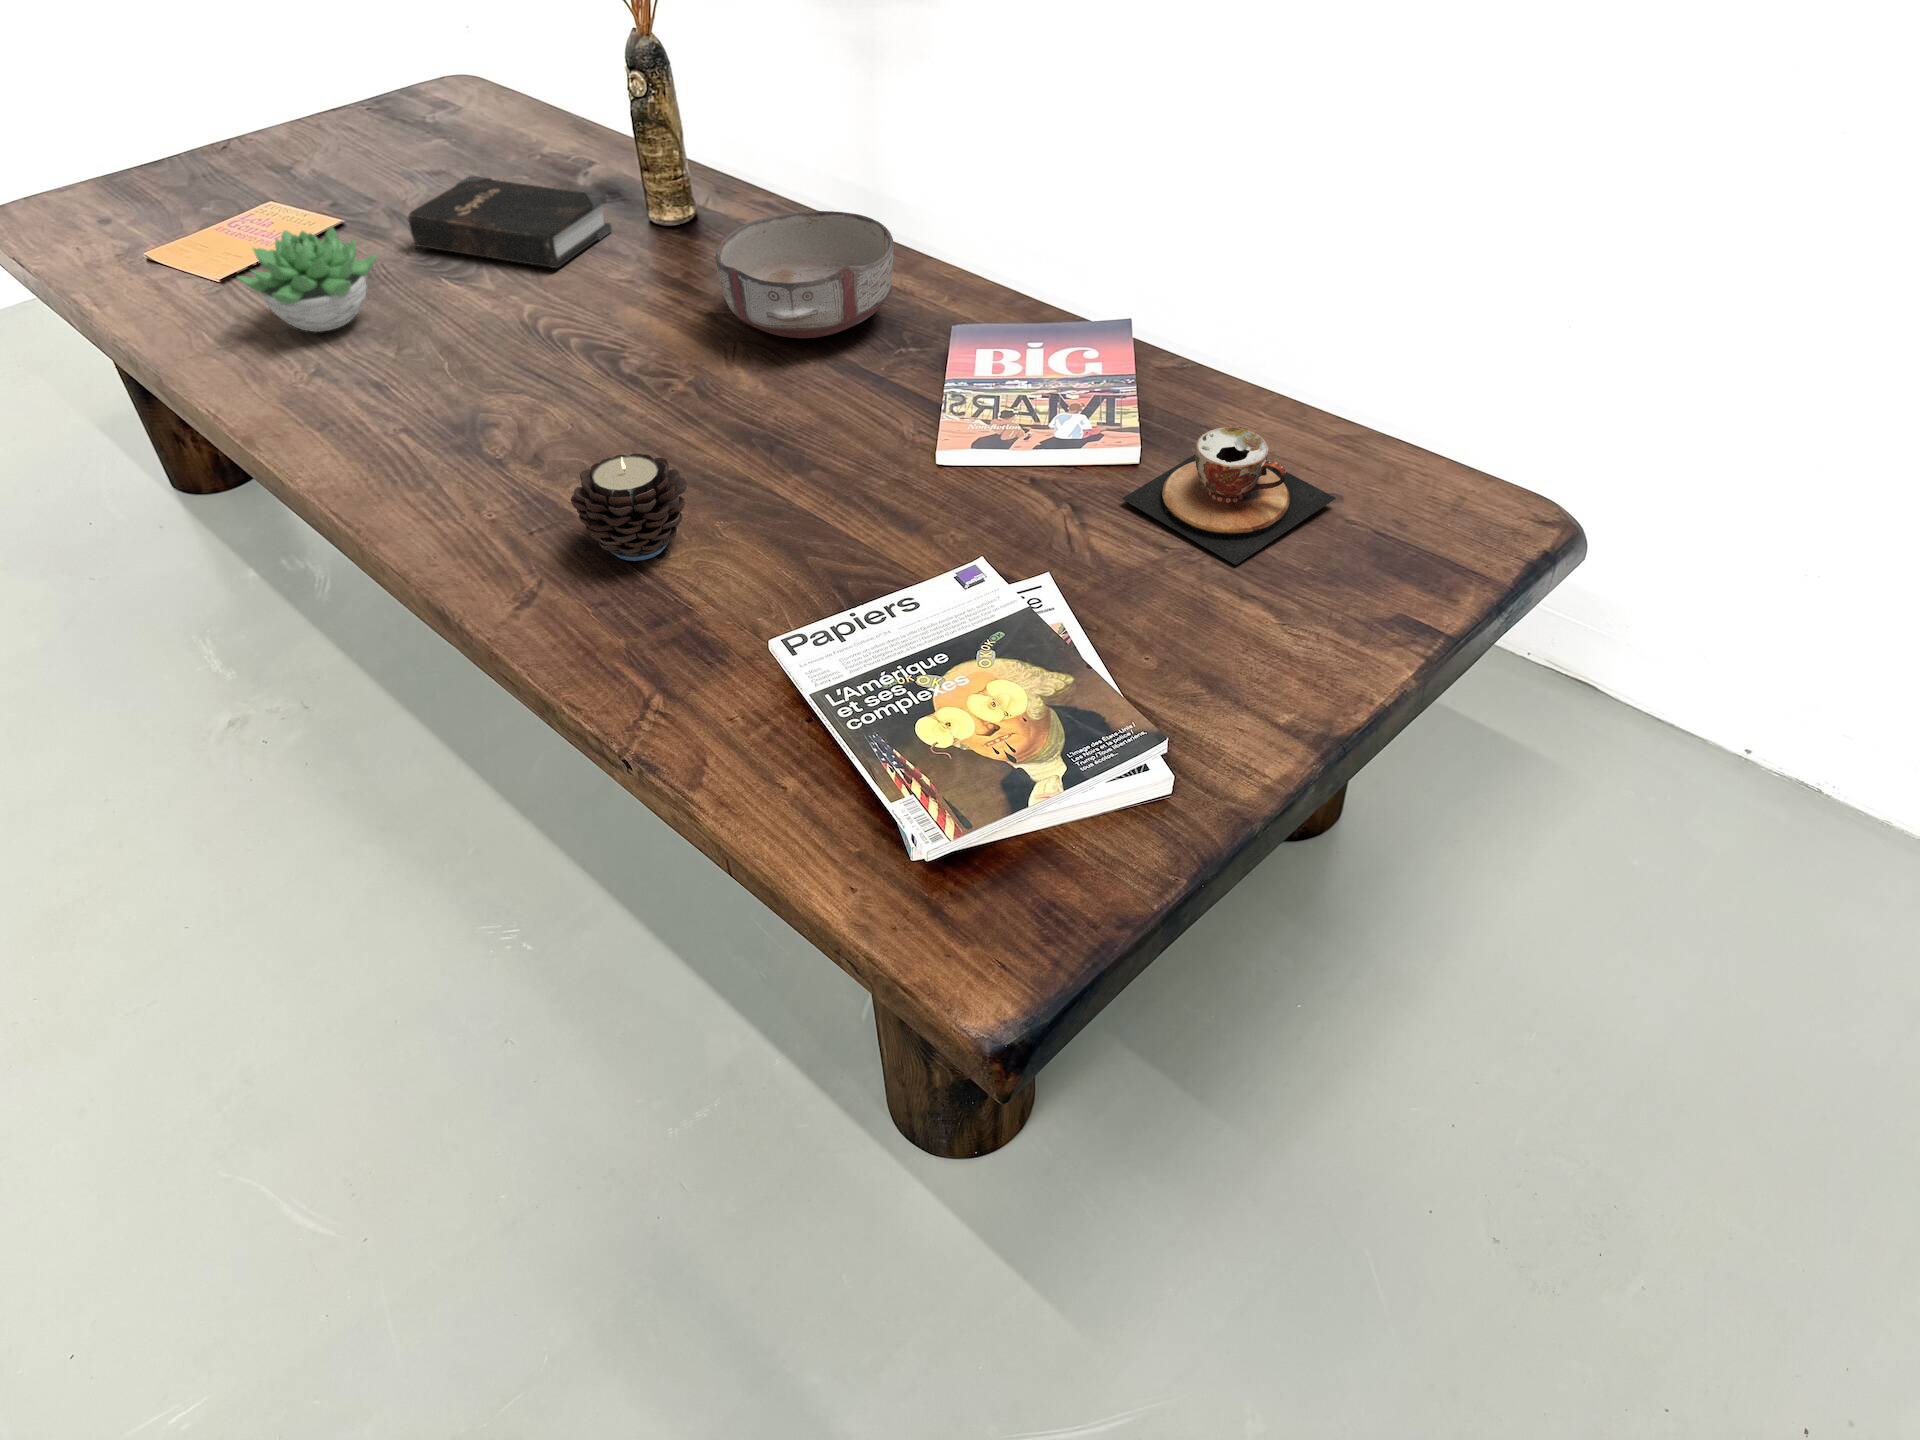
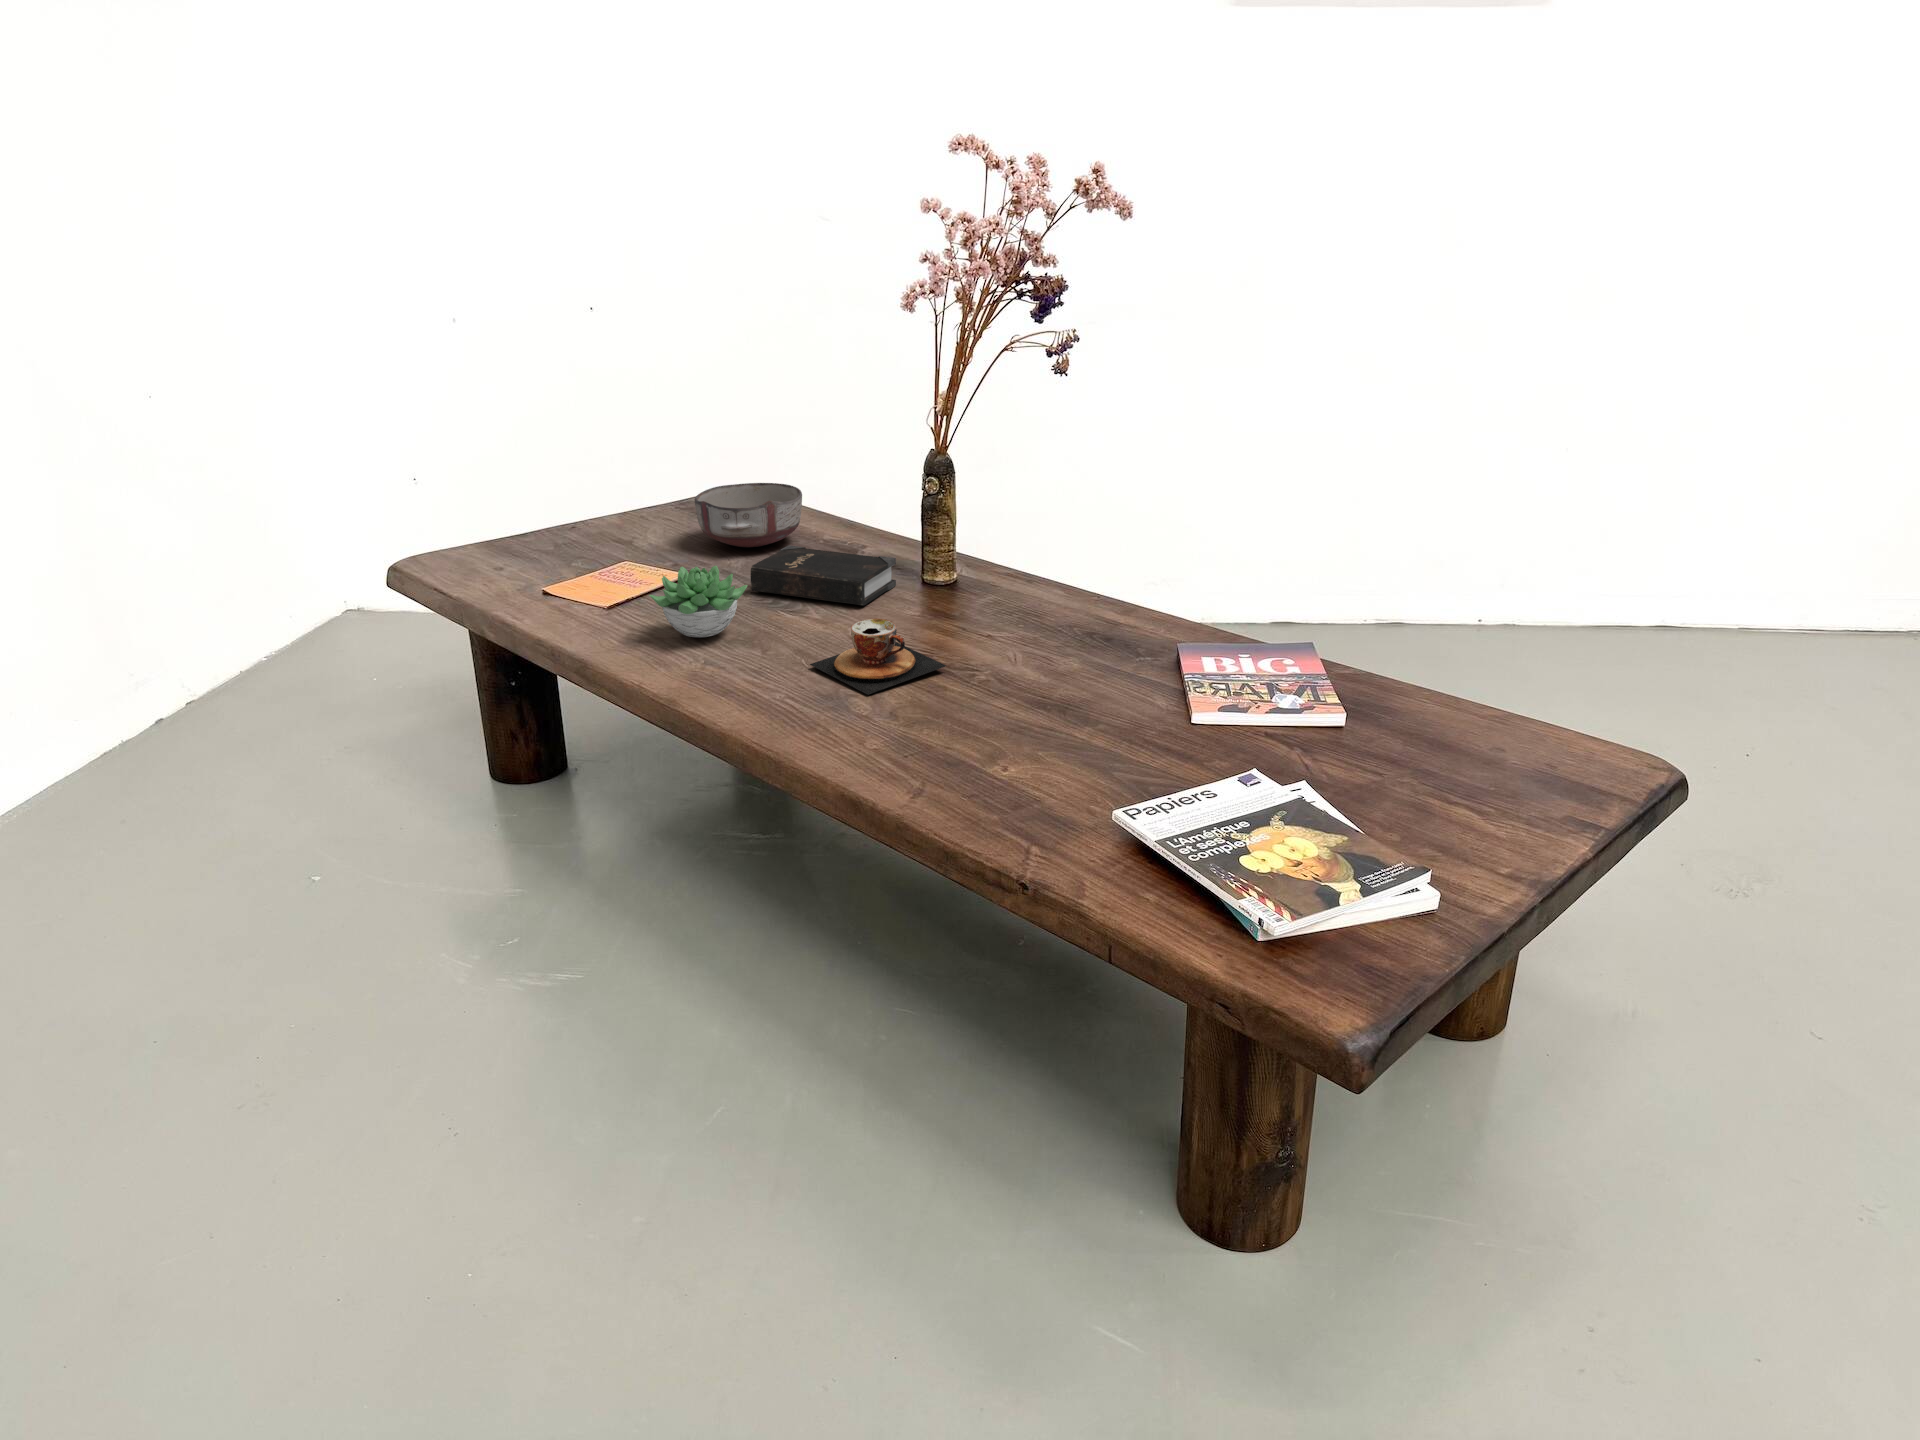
ceramic bowl: present [715,211,894,338] -> present [695,483,802,547]
teacup: present [1122,426,1336,565] -> present [810,618,946,695]
candle: present [571,454,687,561] -> none [948,694,1030,773]

